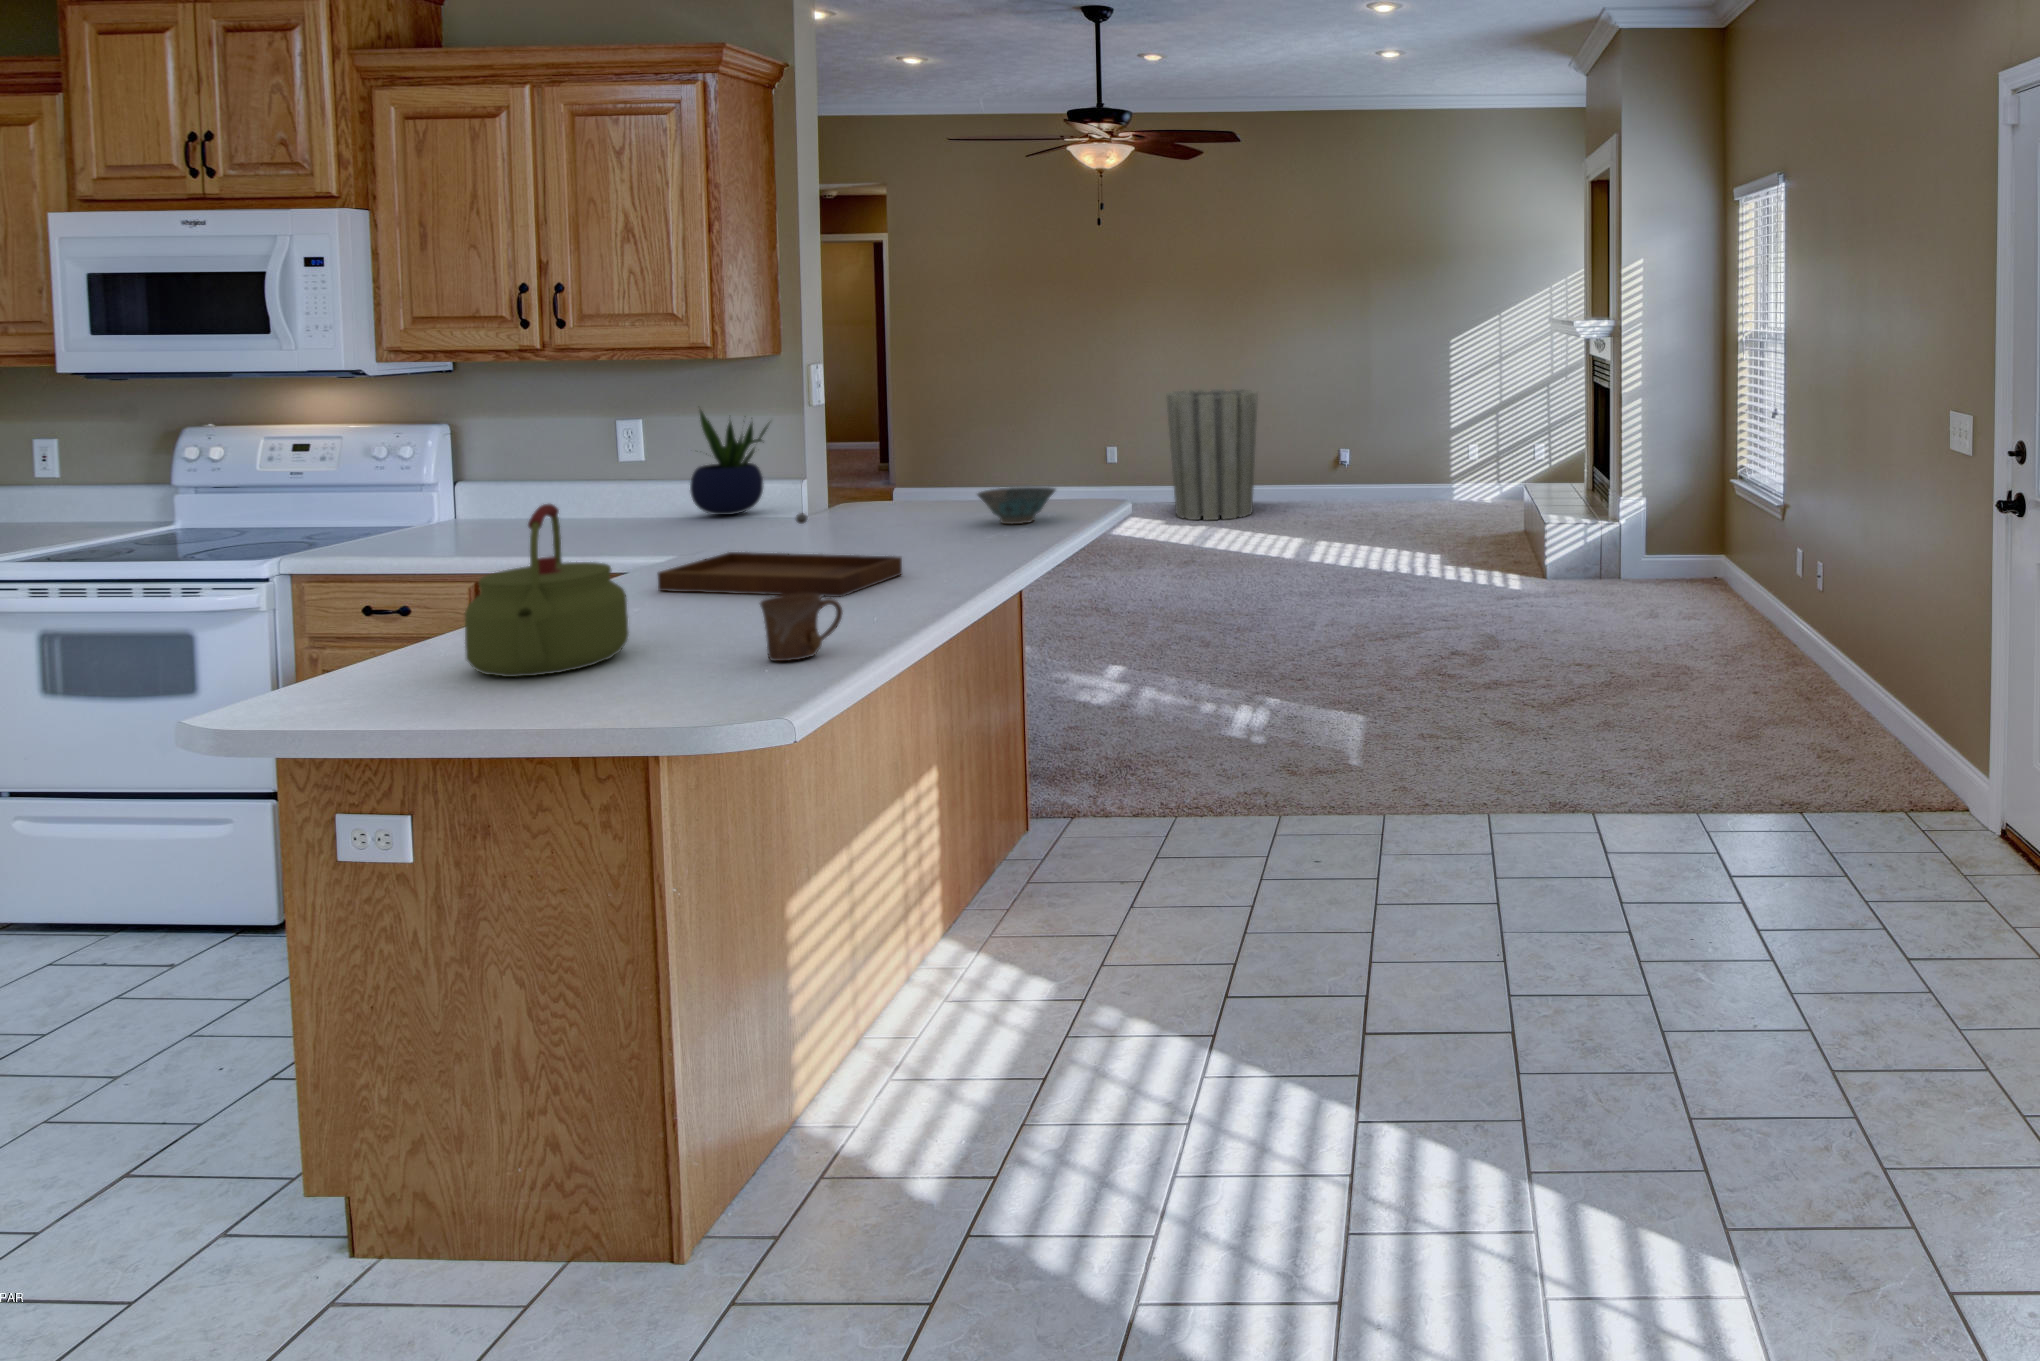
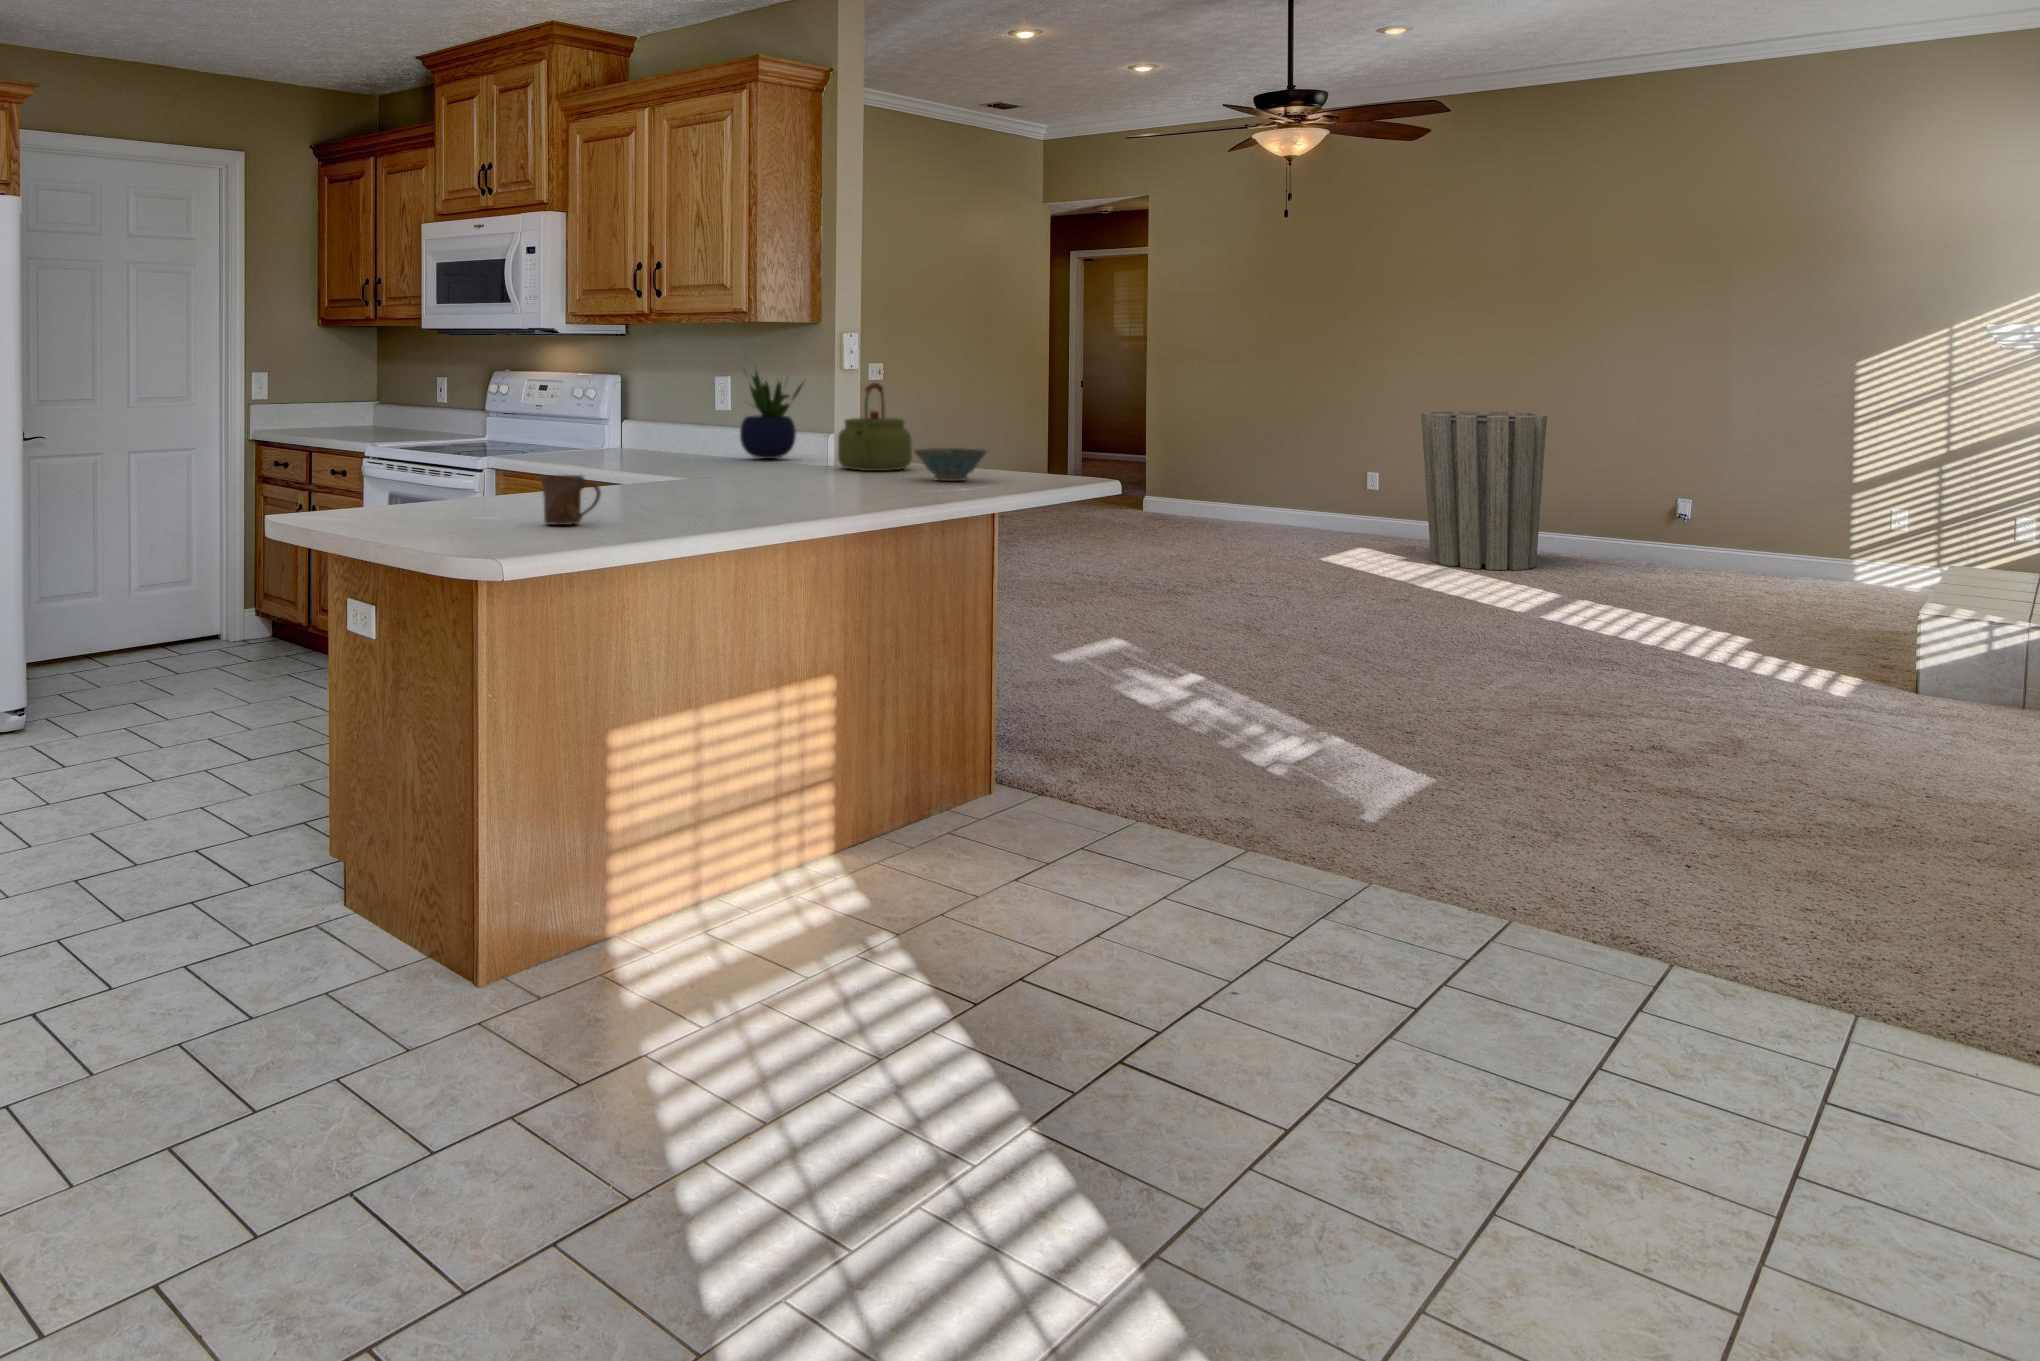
kettle: present [465,504,629,677] -> present [838,383,912,471]
tray: present [658,513,902,597] -> none [600,435,763,503]

